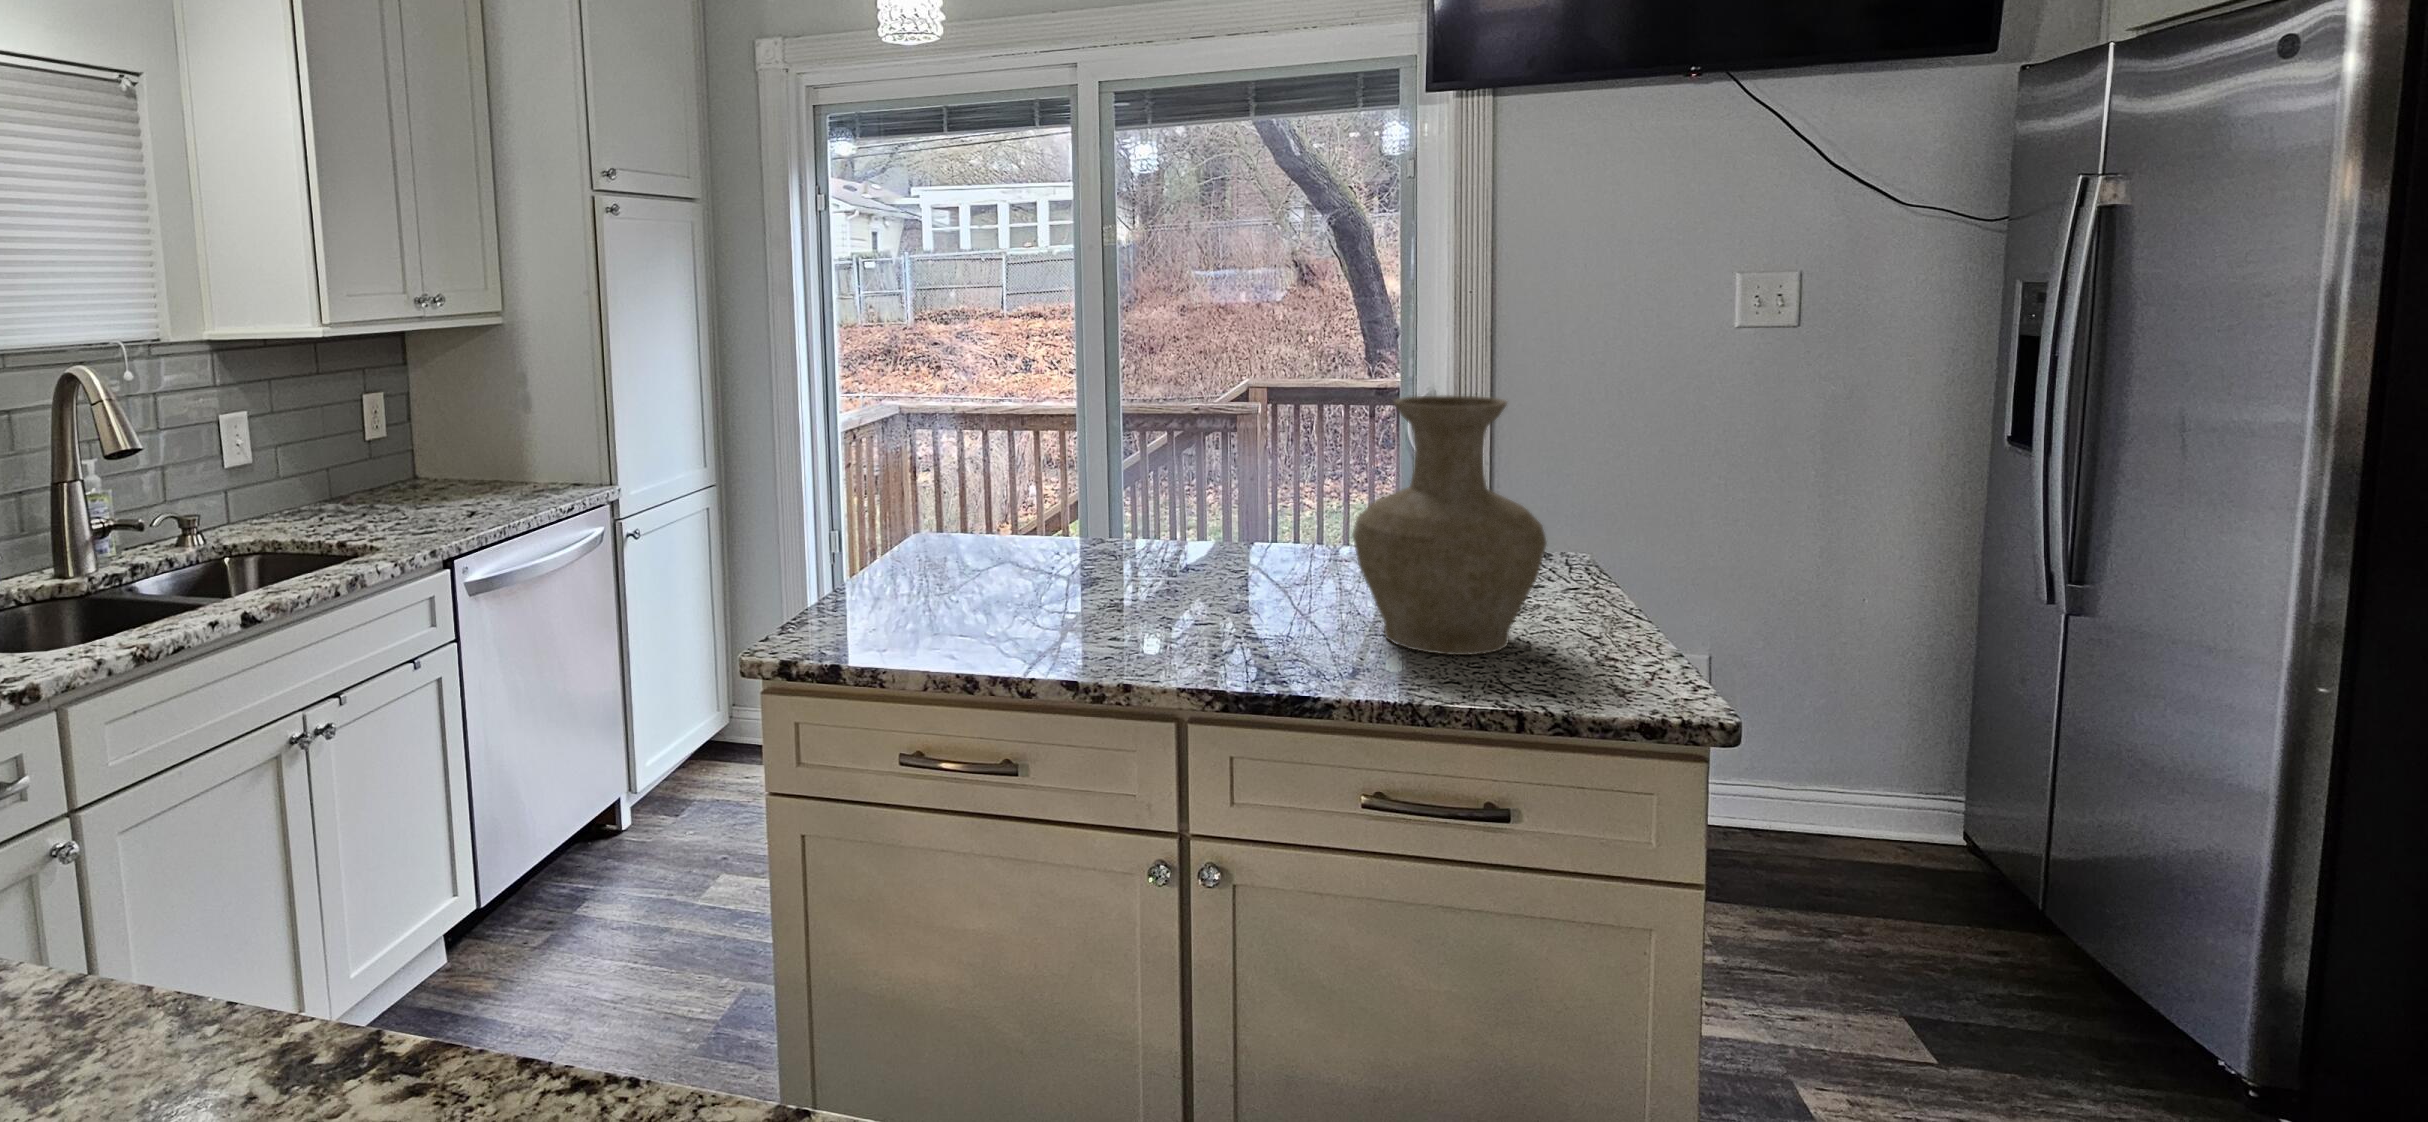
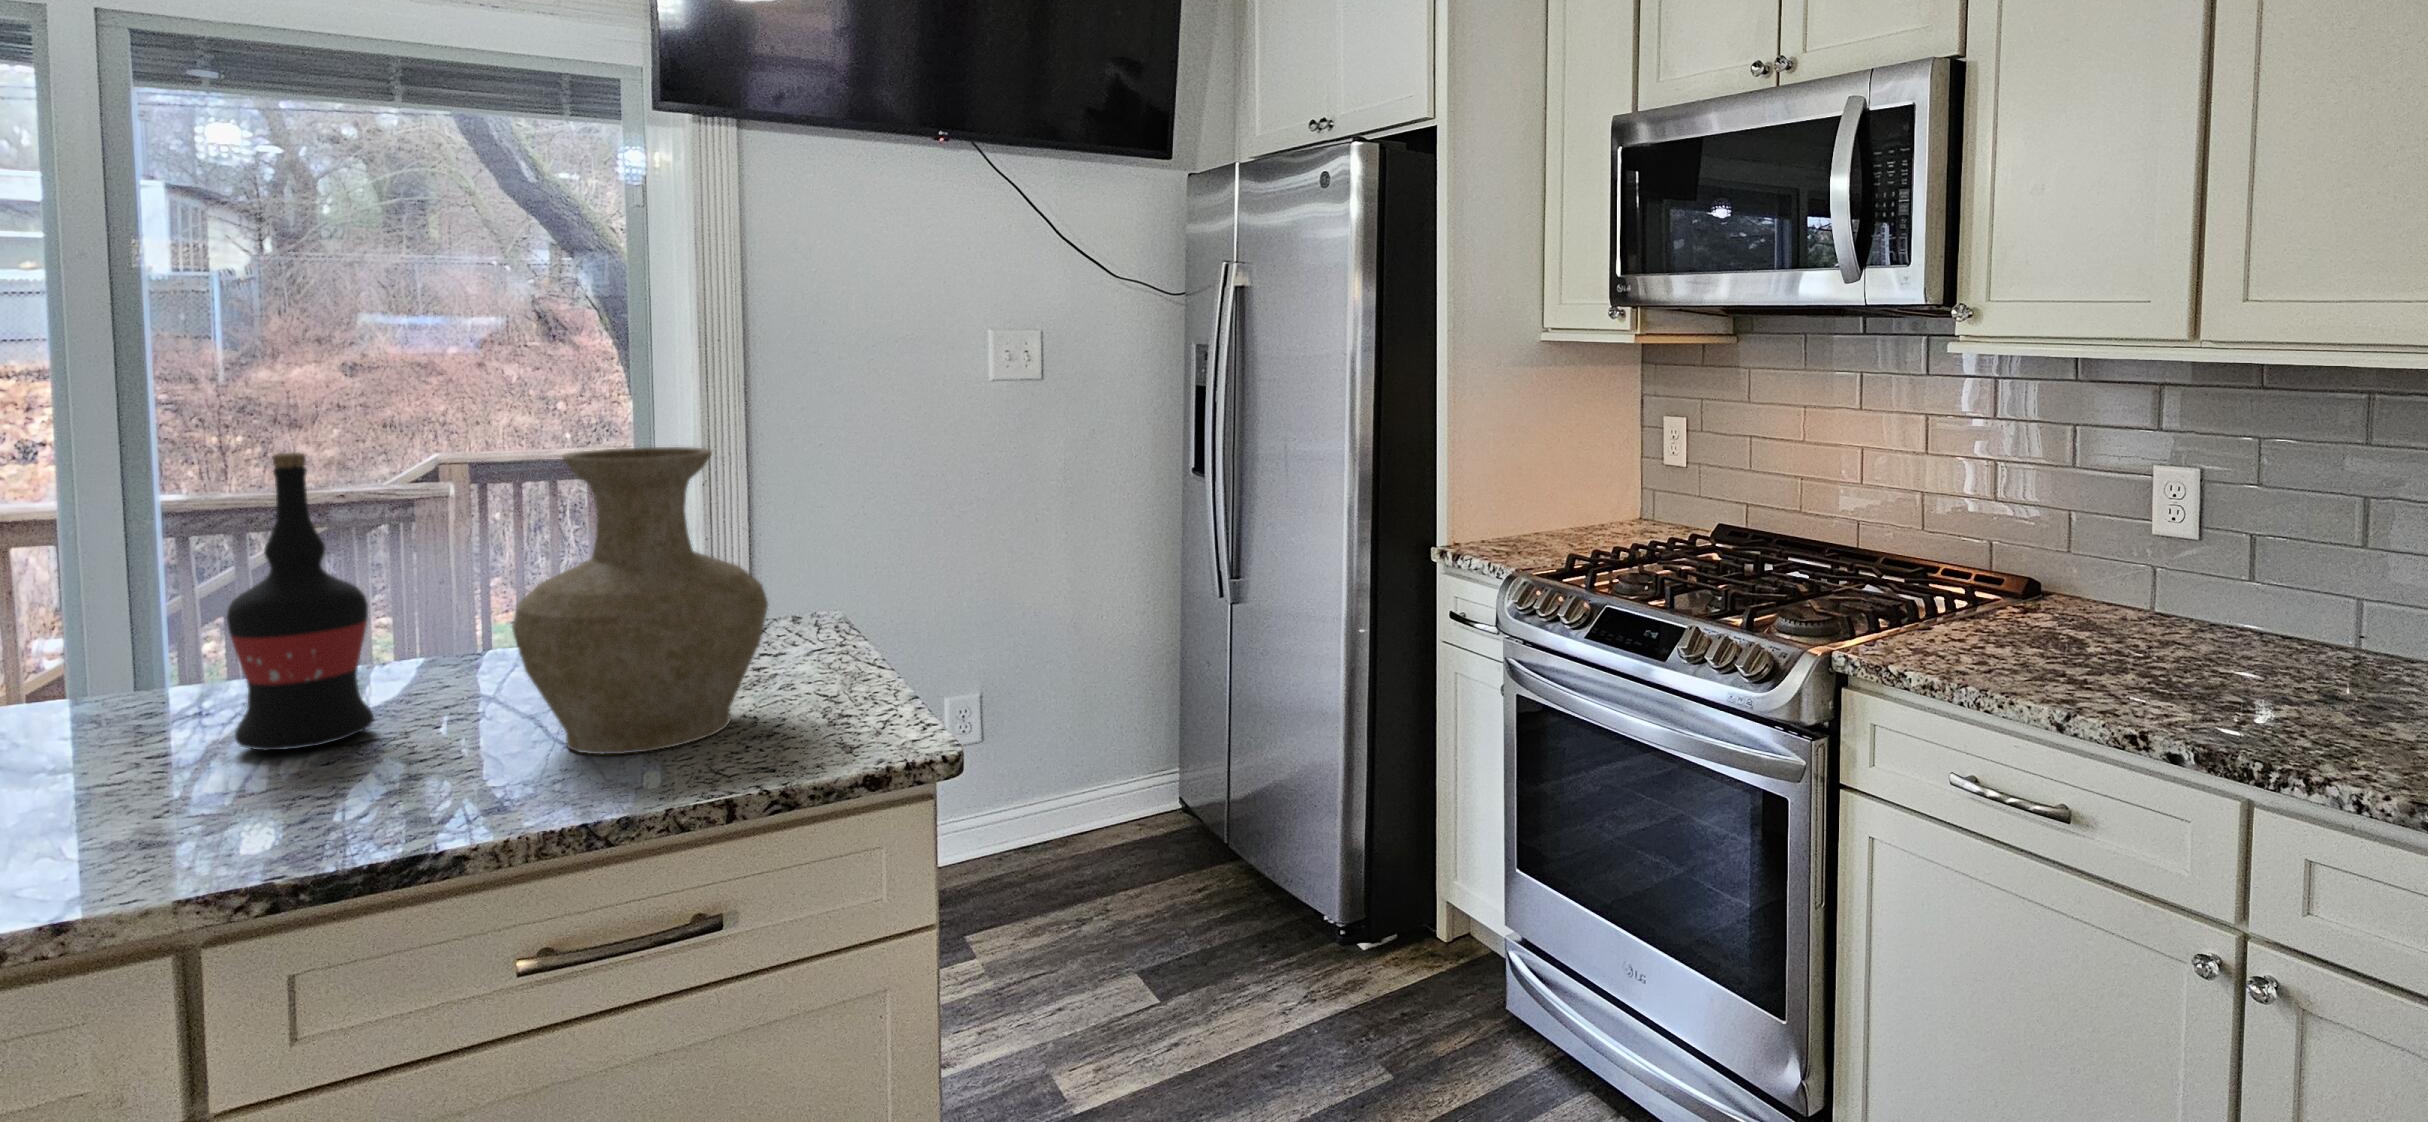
wine bottle: none [1182,389,1258,602] -> present [227,453,374,750]

